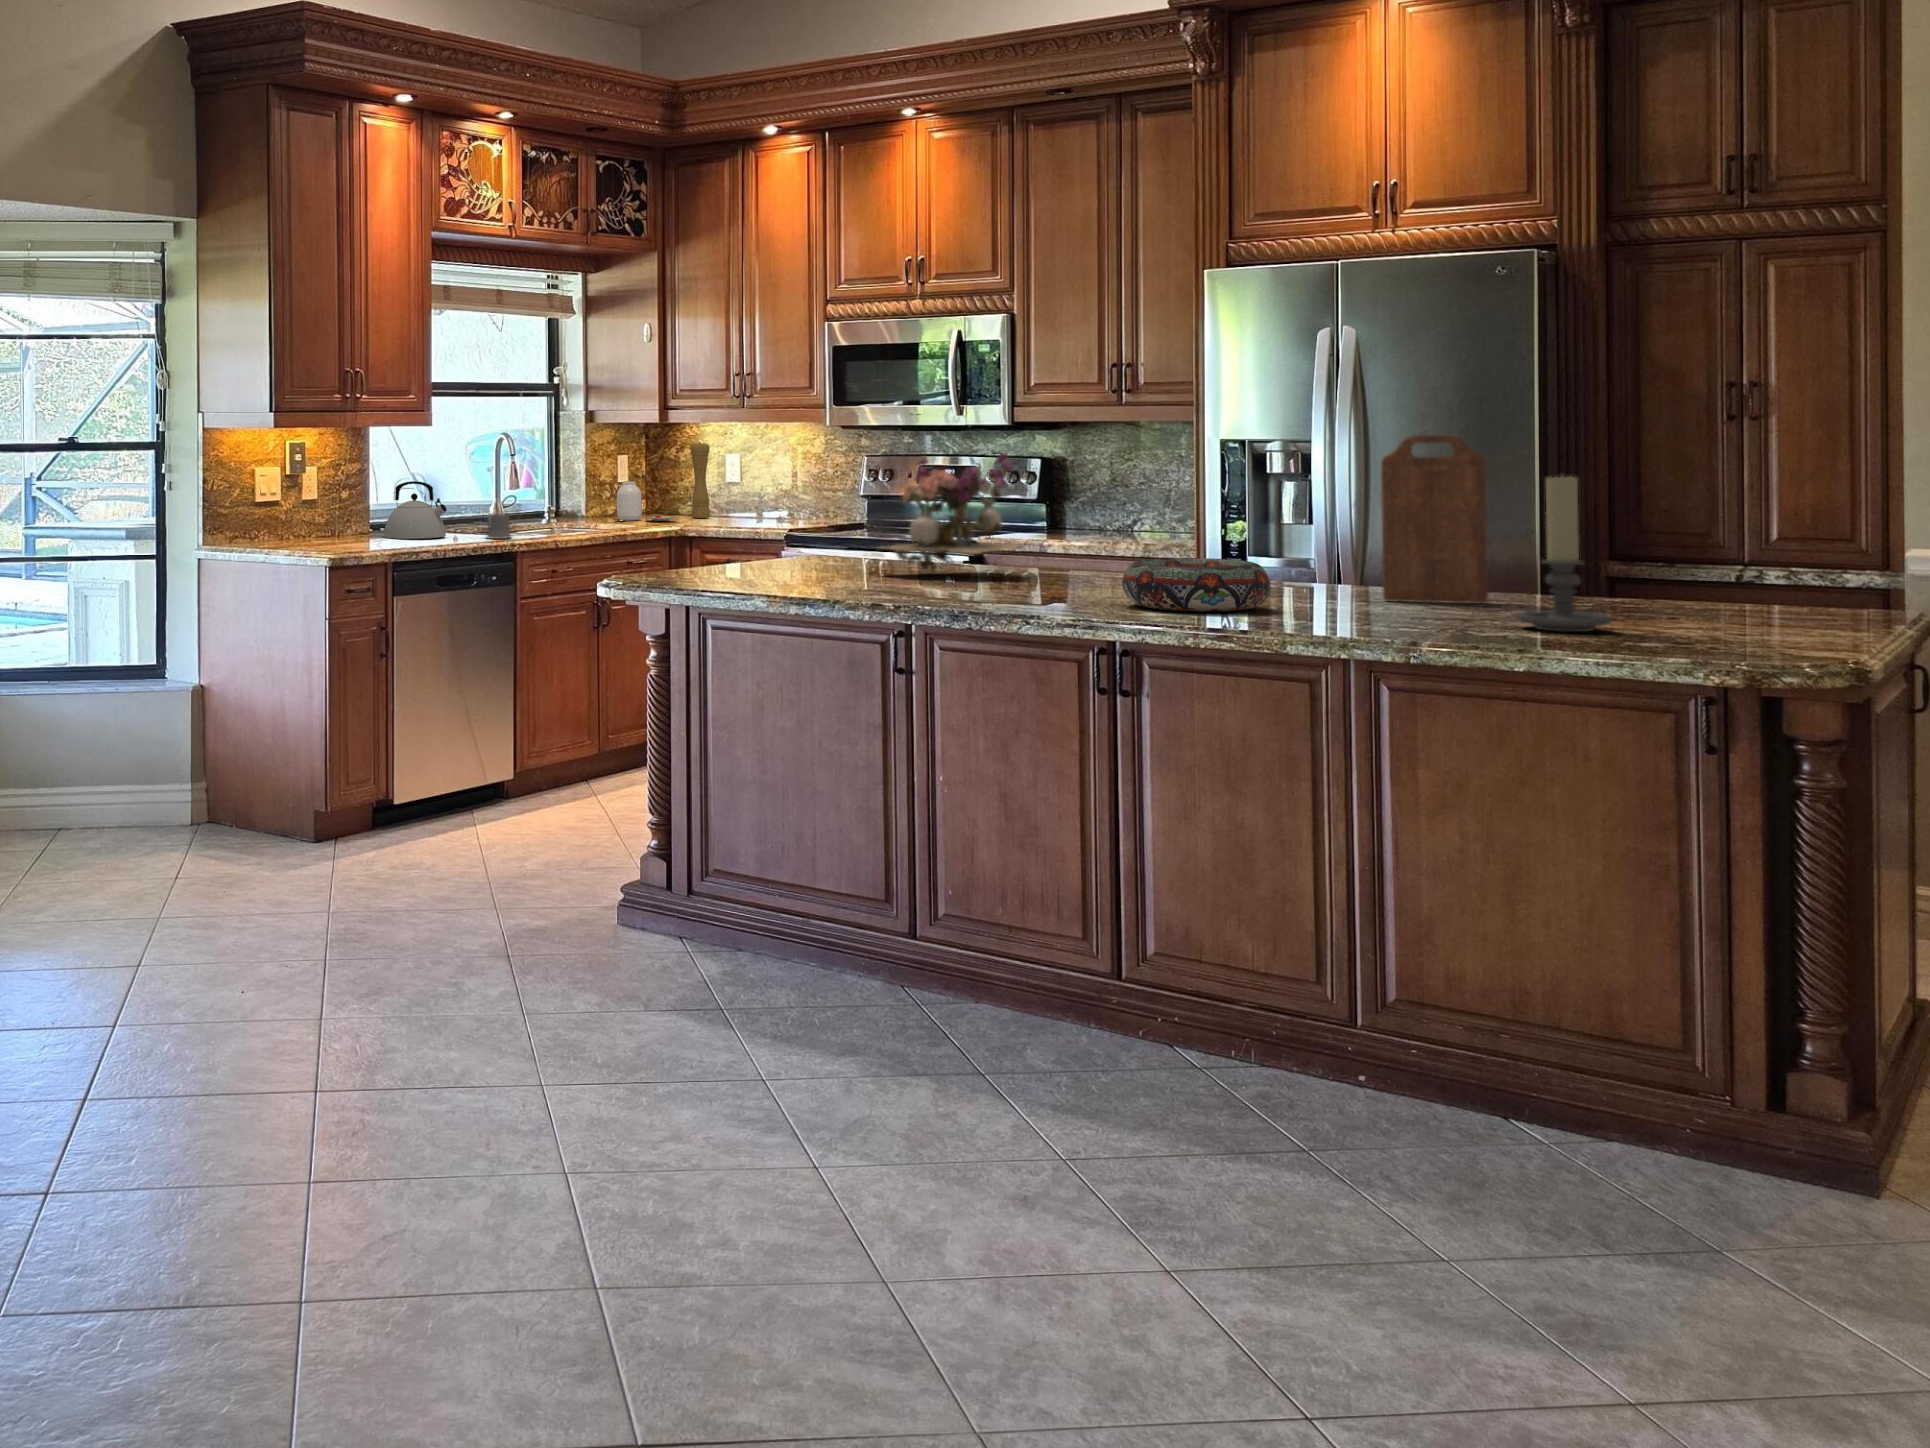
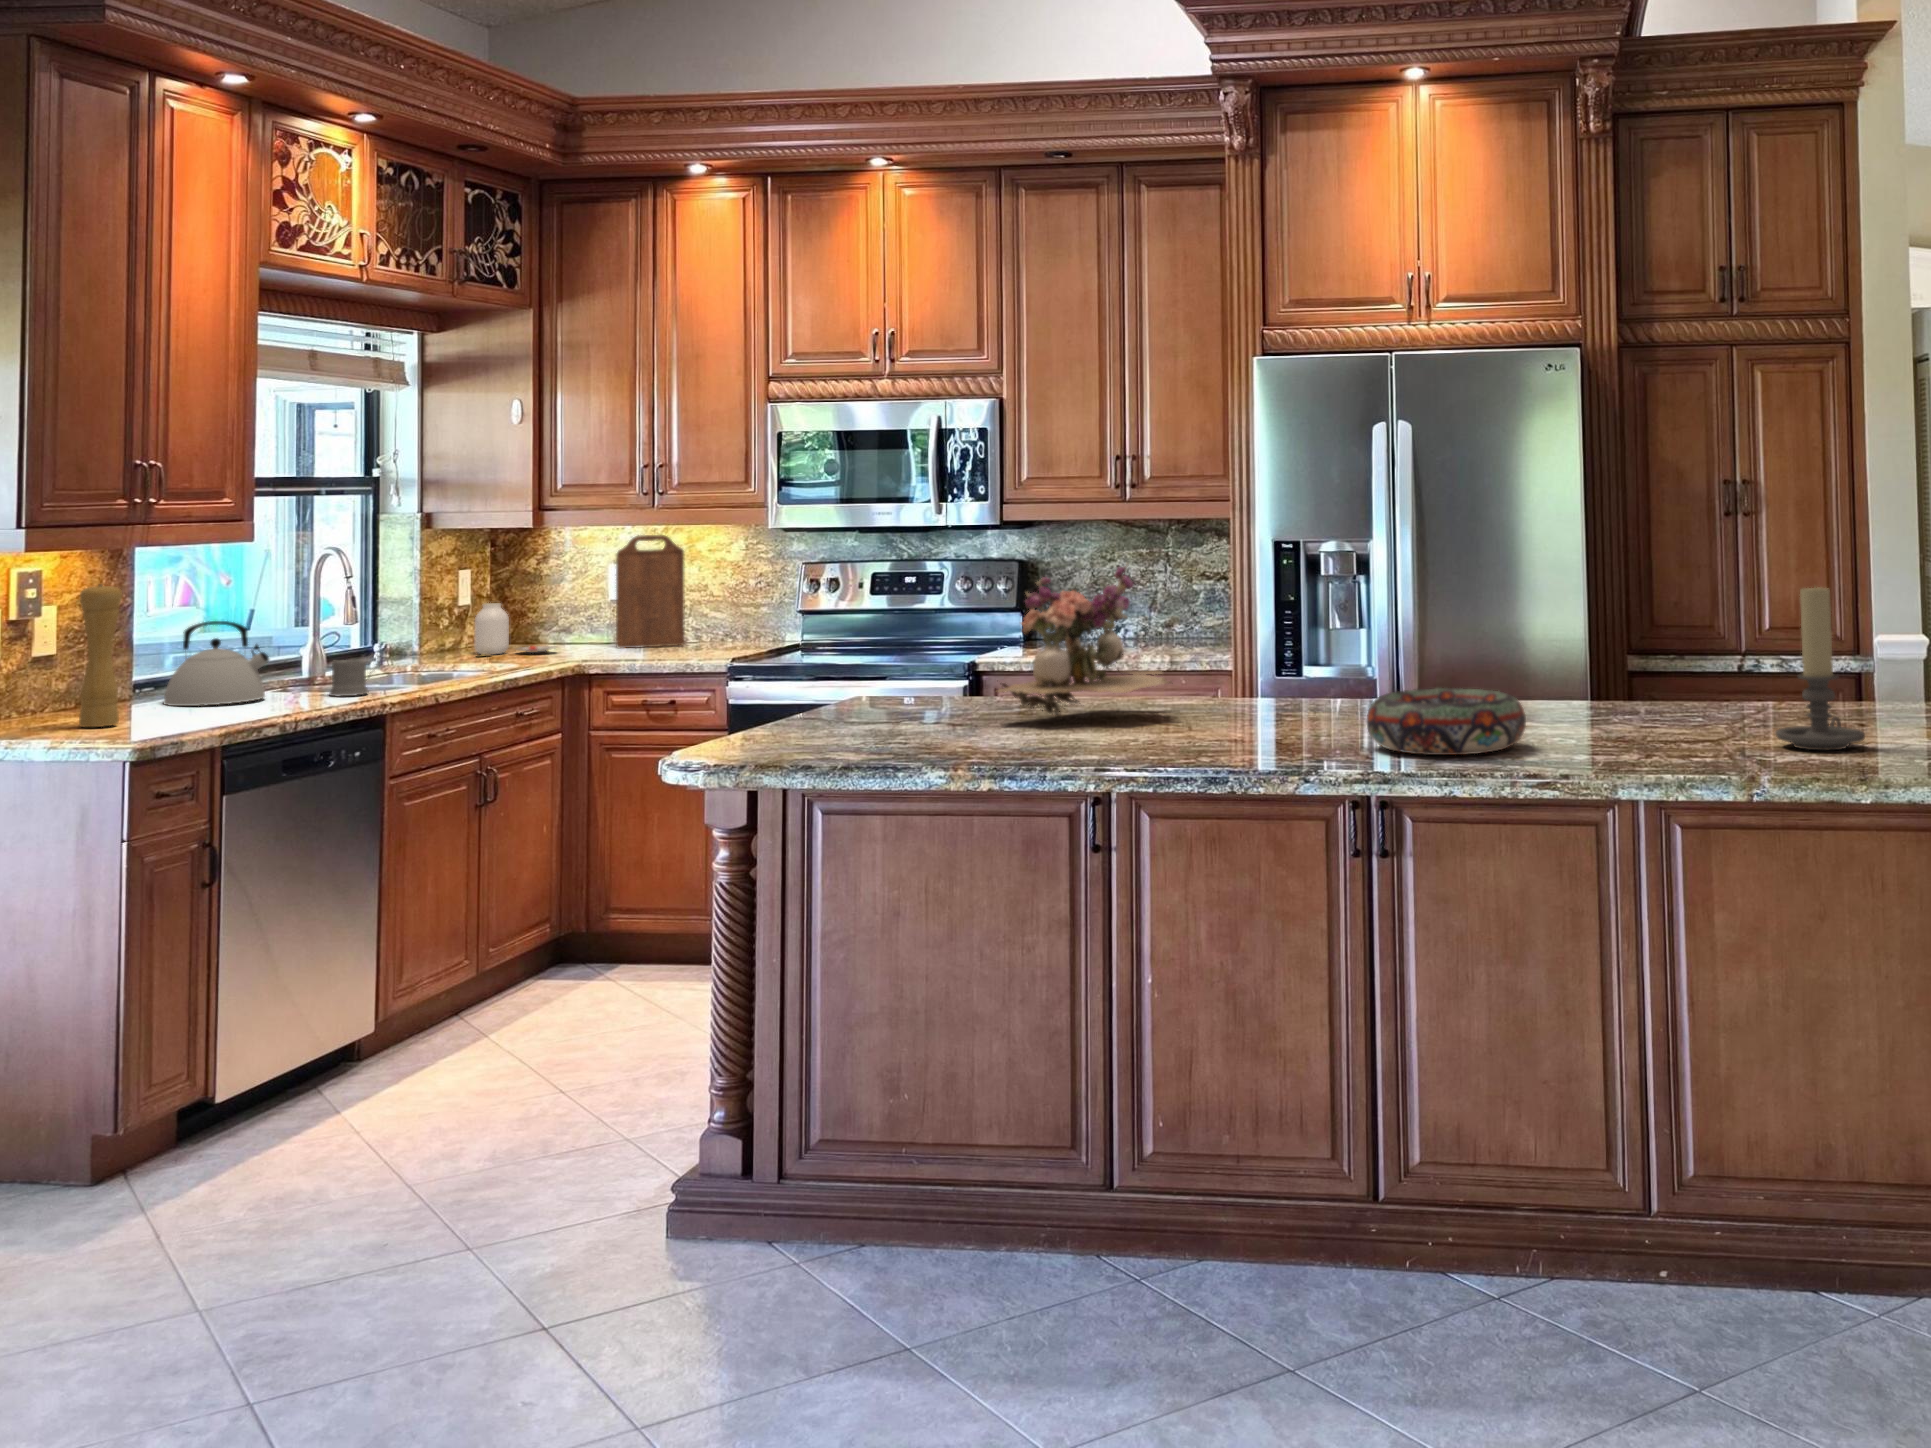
cutting board: present [1381,435,1488,602] -> present [616,535,685,648]
pepper mill: present [690,442,710,518] -> present [79,584,122,727]

